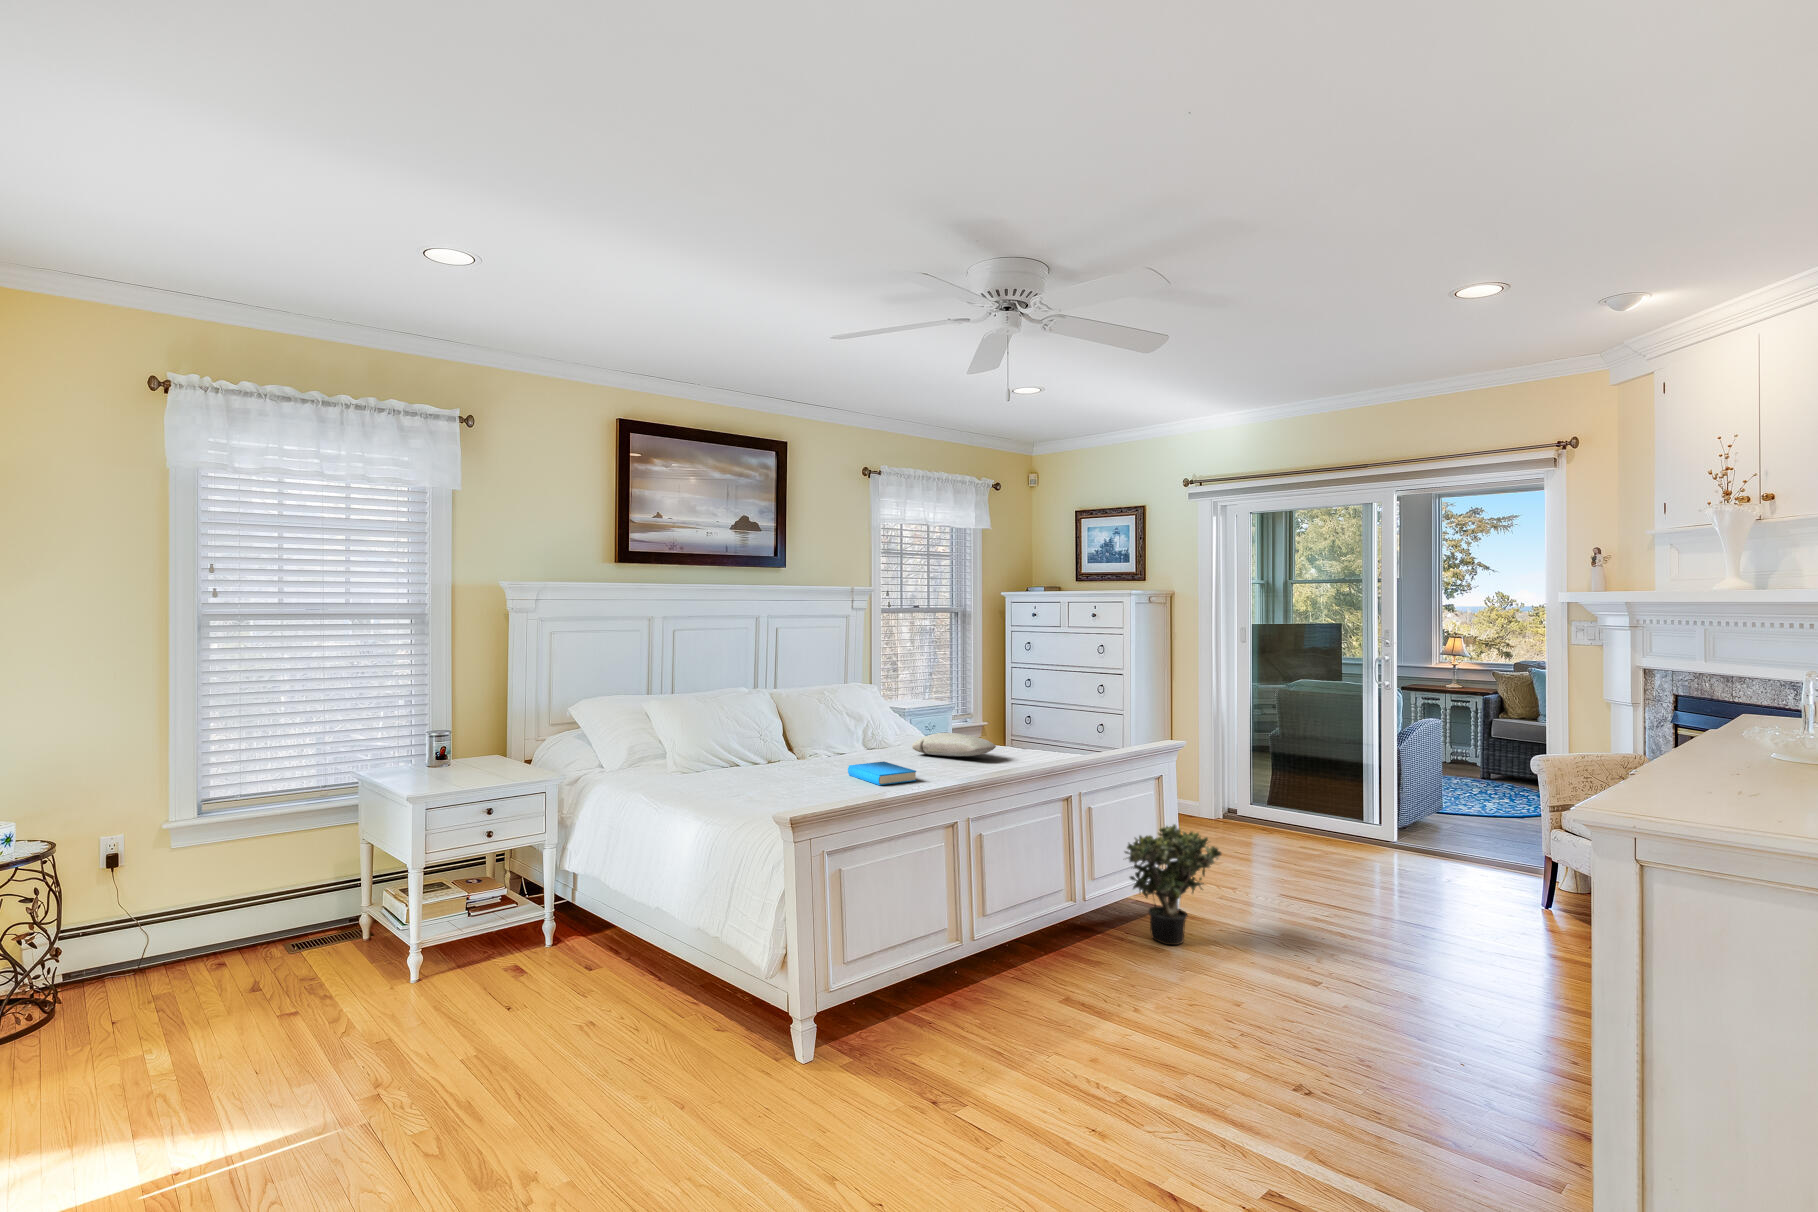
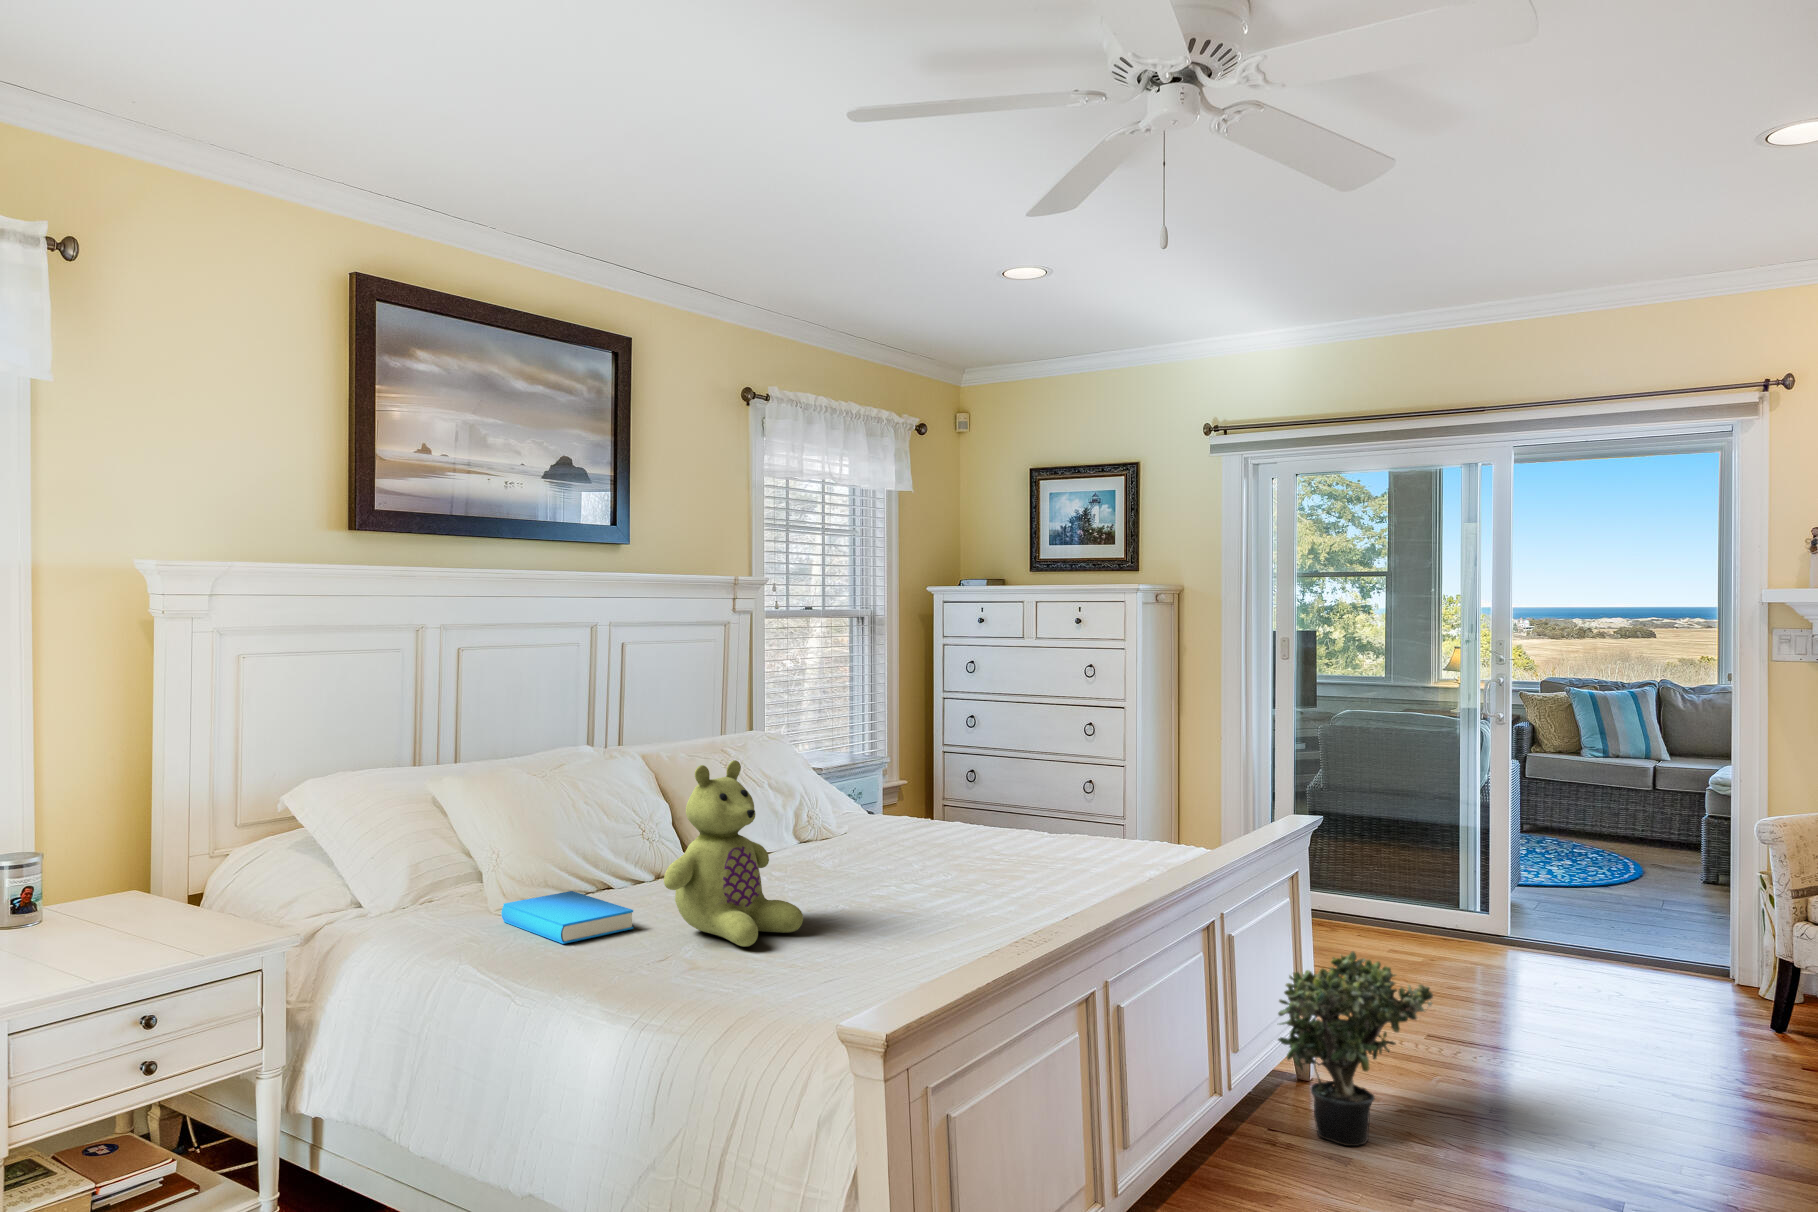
stuffed bear: none [740,692,817,793] -> present [664,760,803,947]
pillow: present [912,733,996,756] -> none [892,814,1034,852]
book: present [848,762,916,785] -> present [501,891,633,944]

